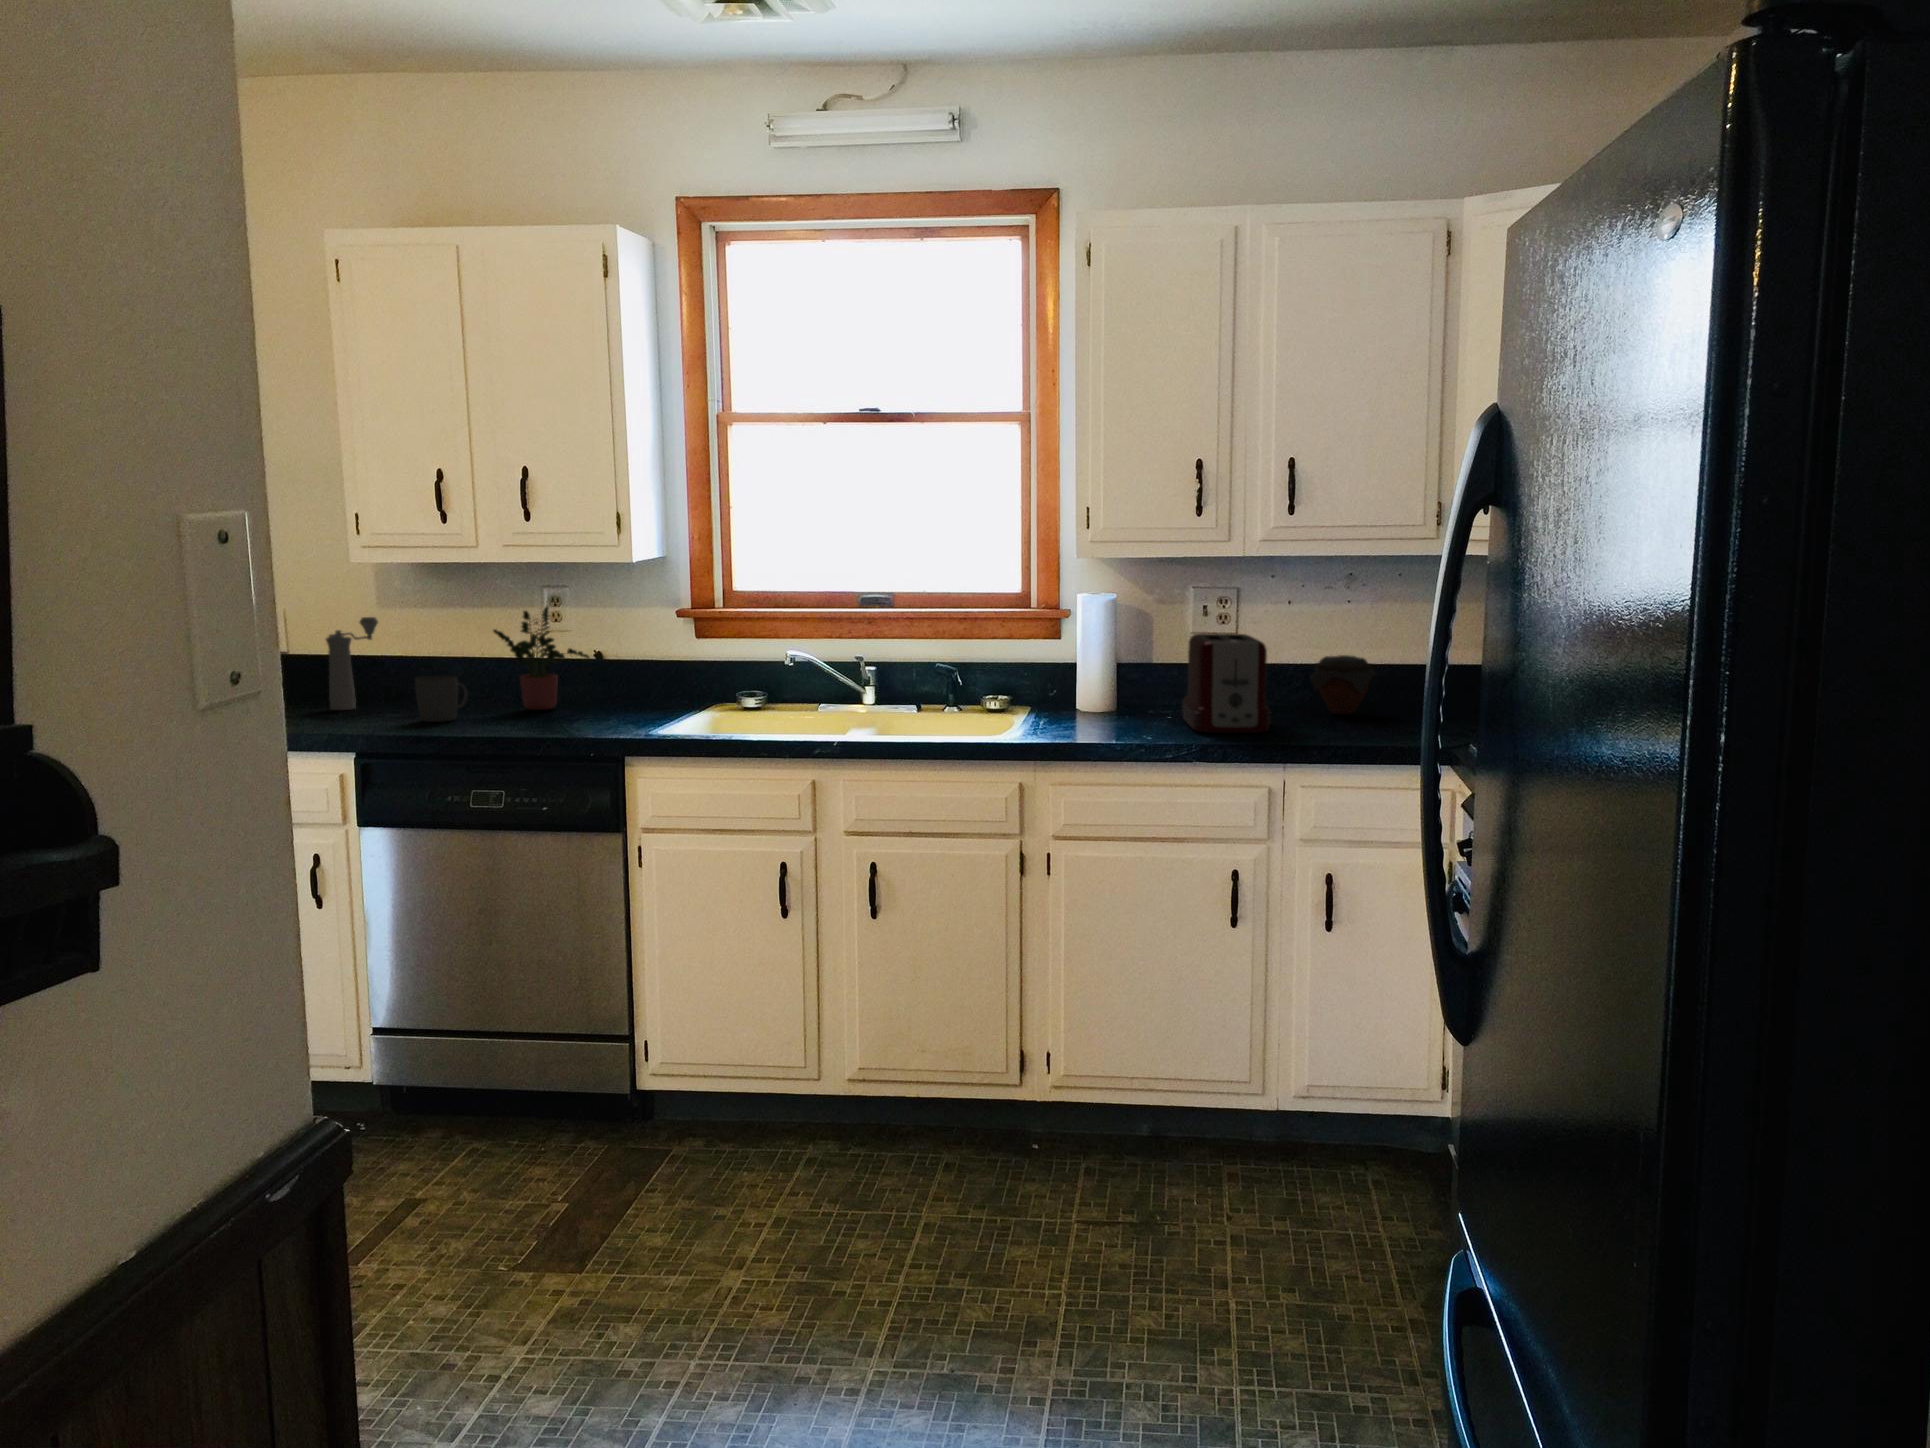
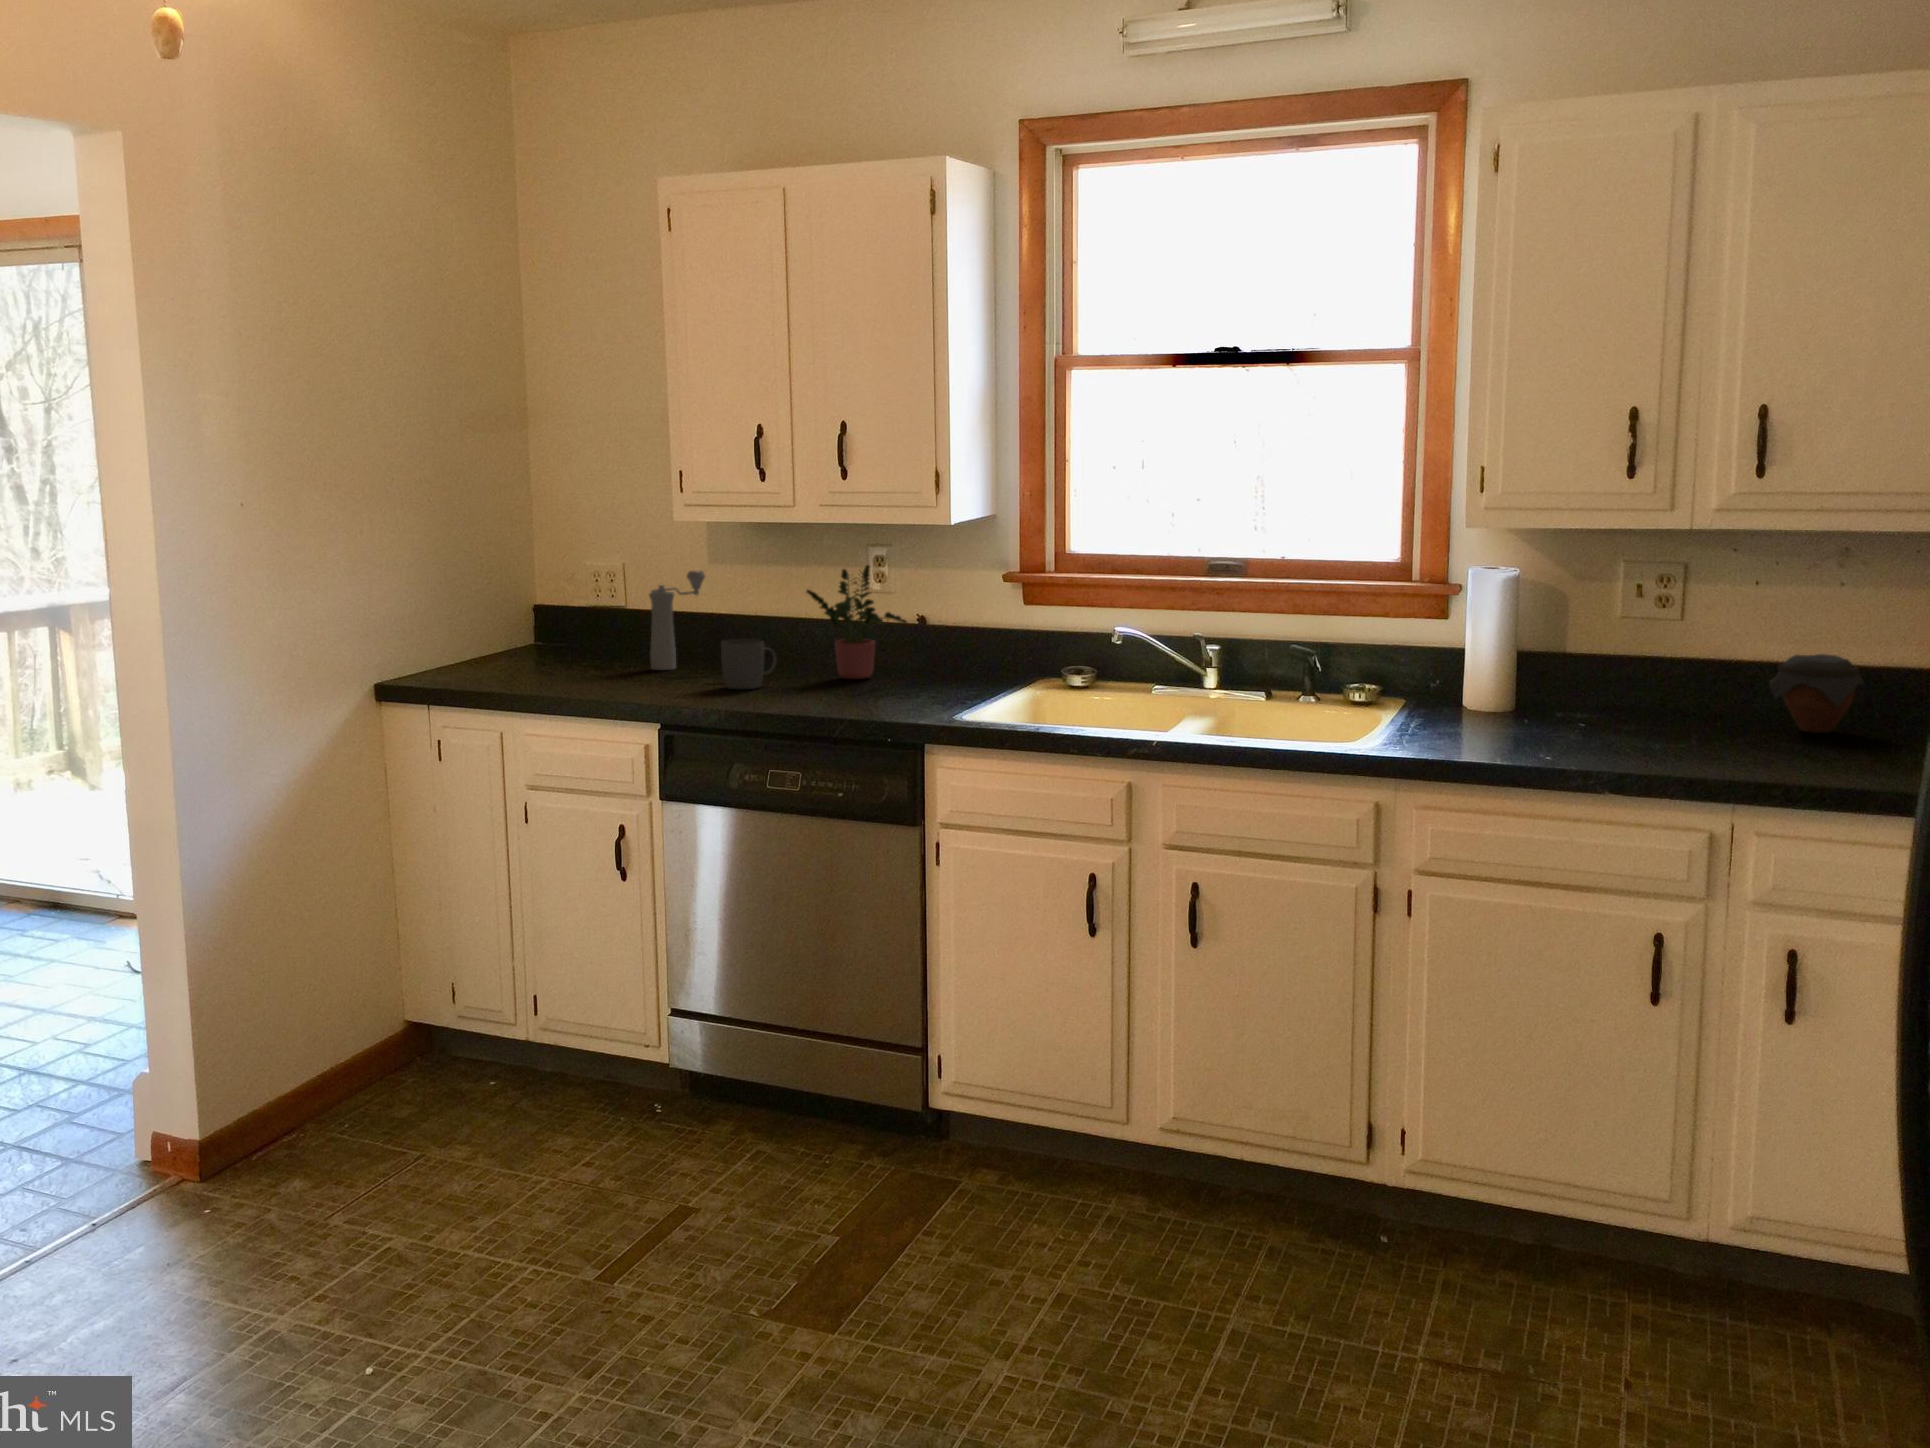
toaster: present [1182,634,1271,733] -> none [1582,622,1688,754]

